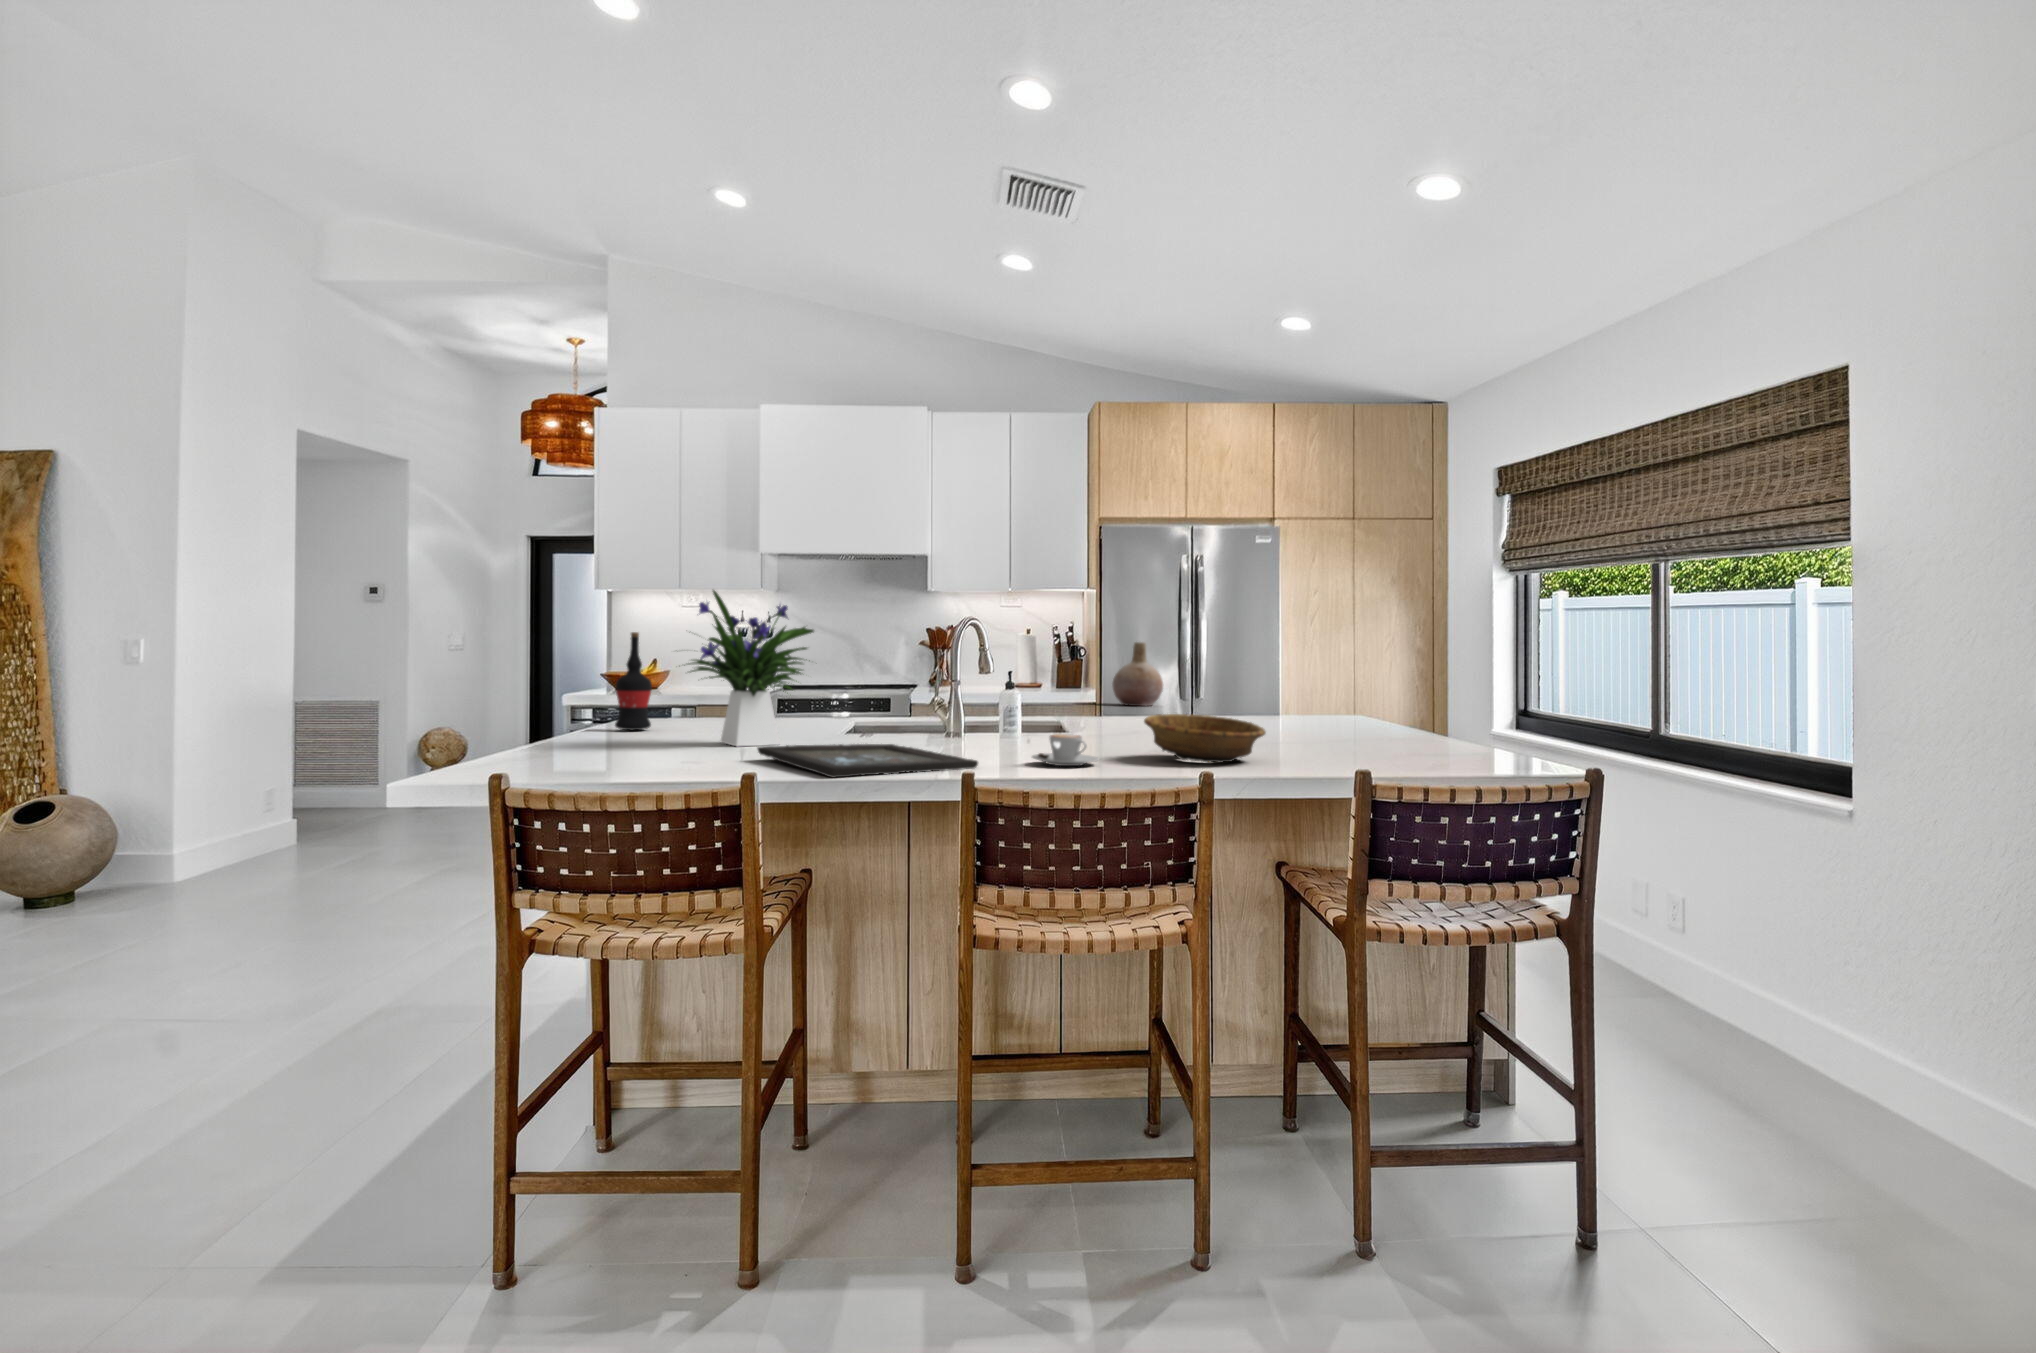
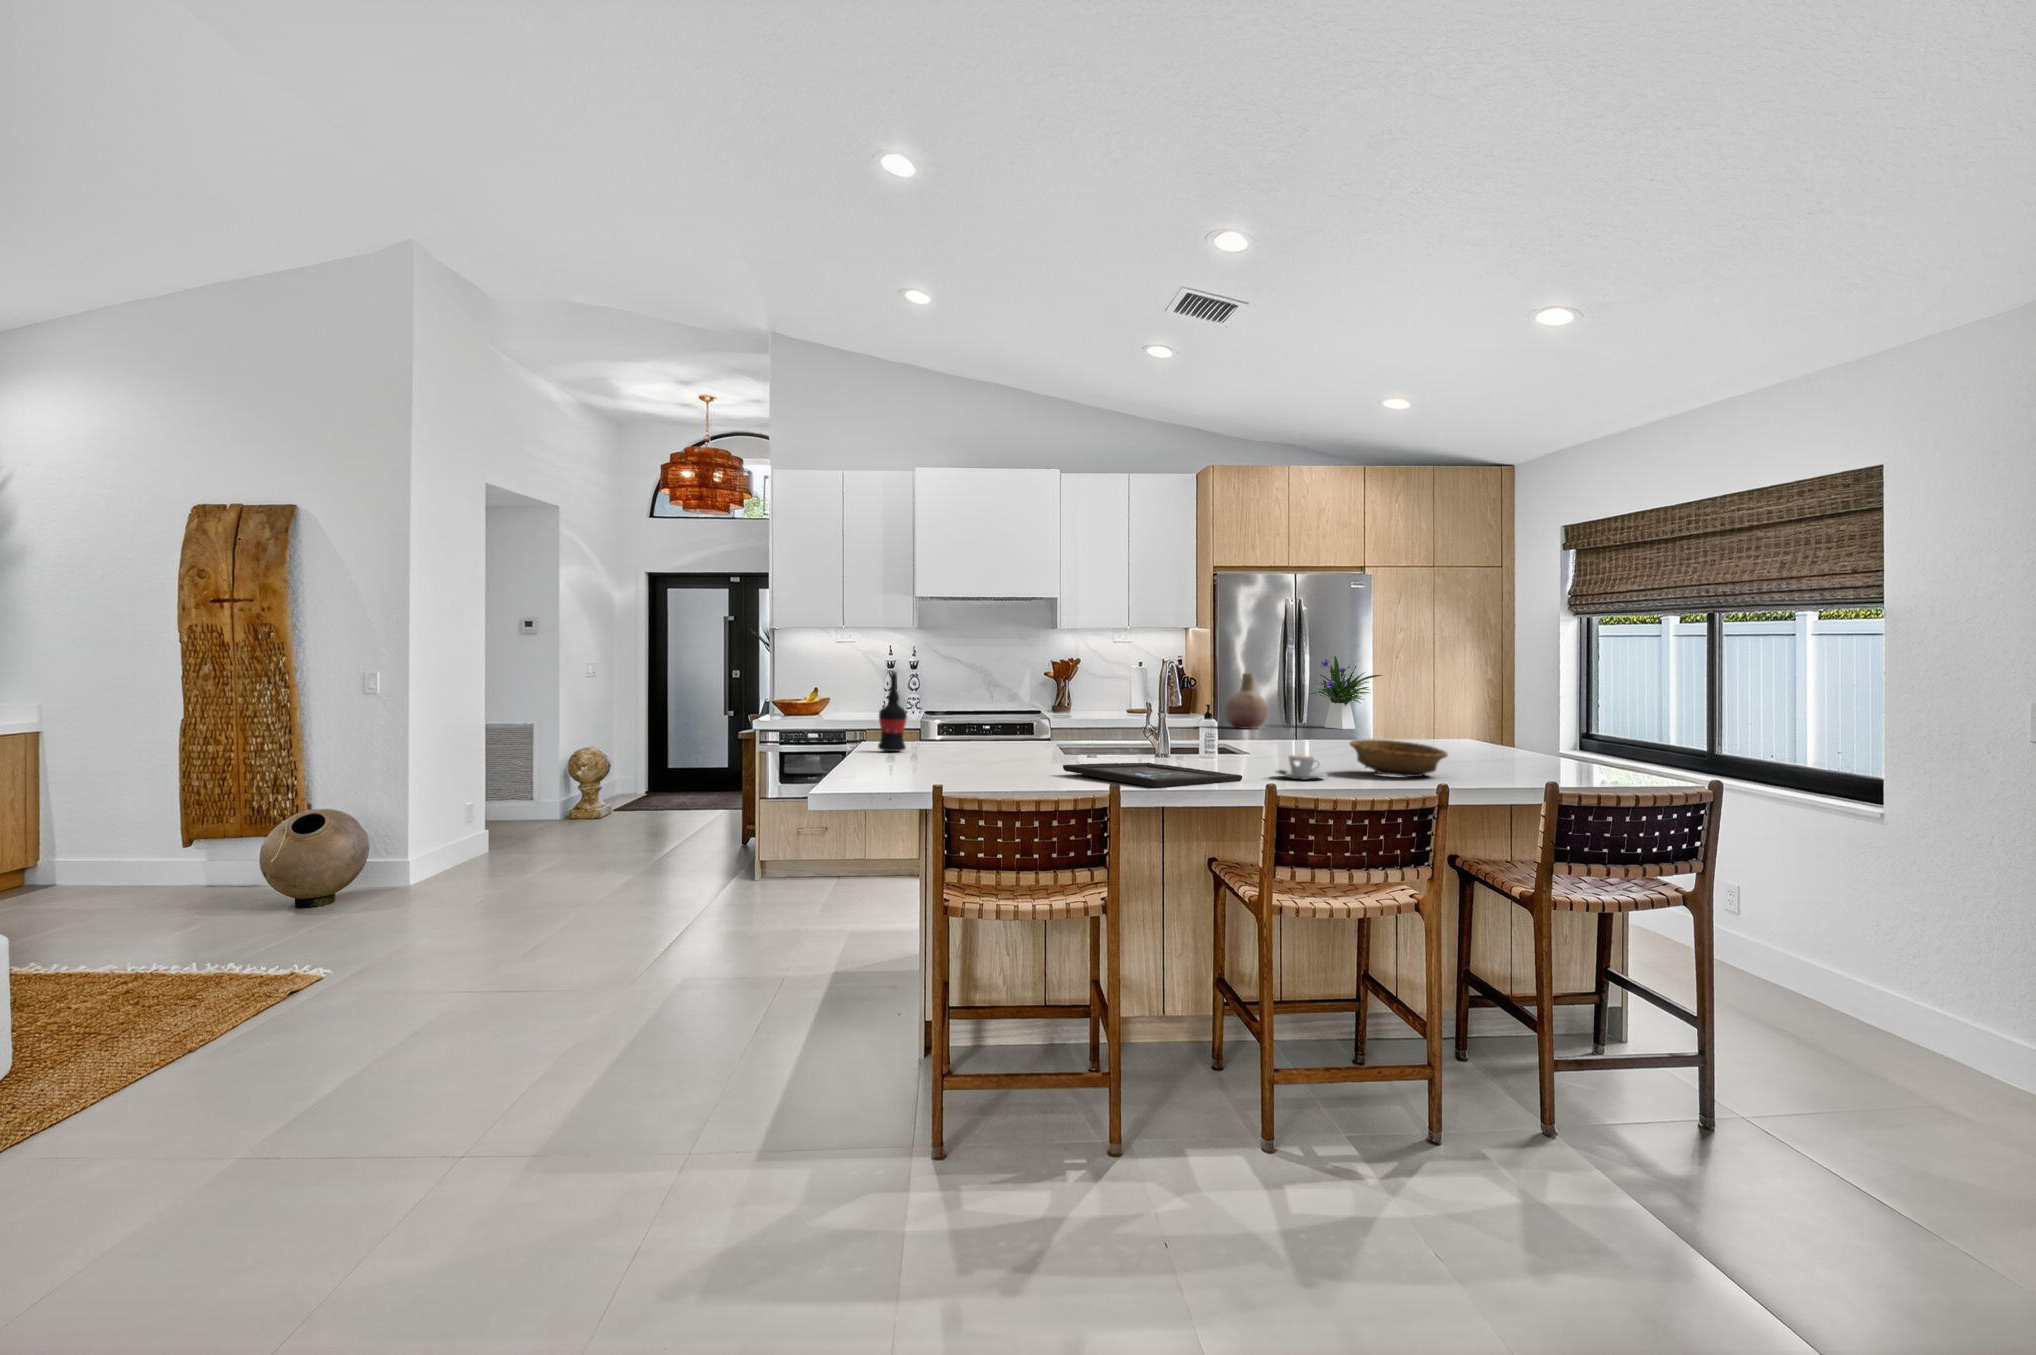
flower arrangement: present [684,590,814,746] -> present [1311,656,1382,729]

